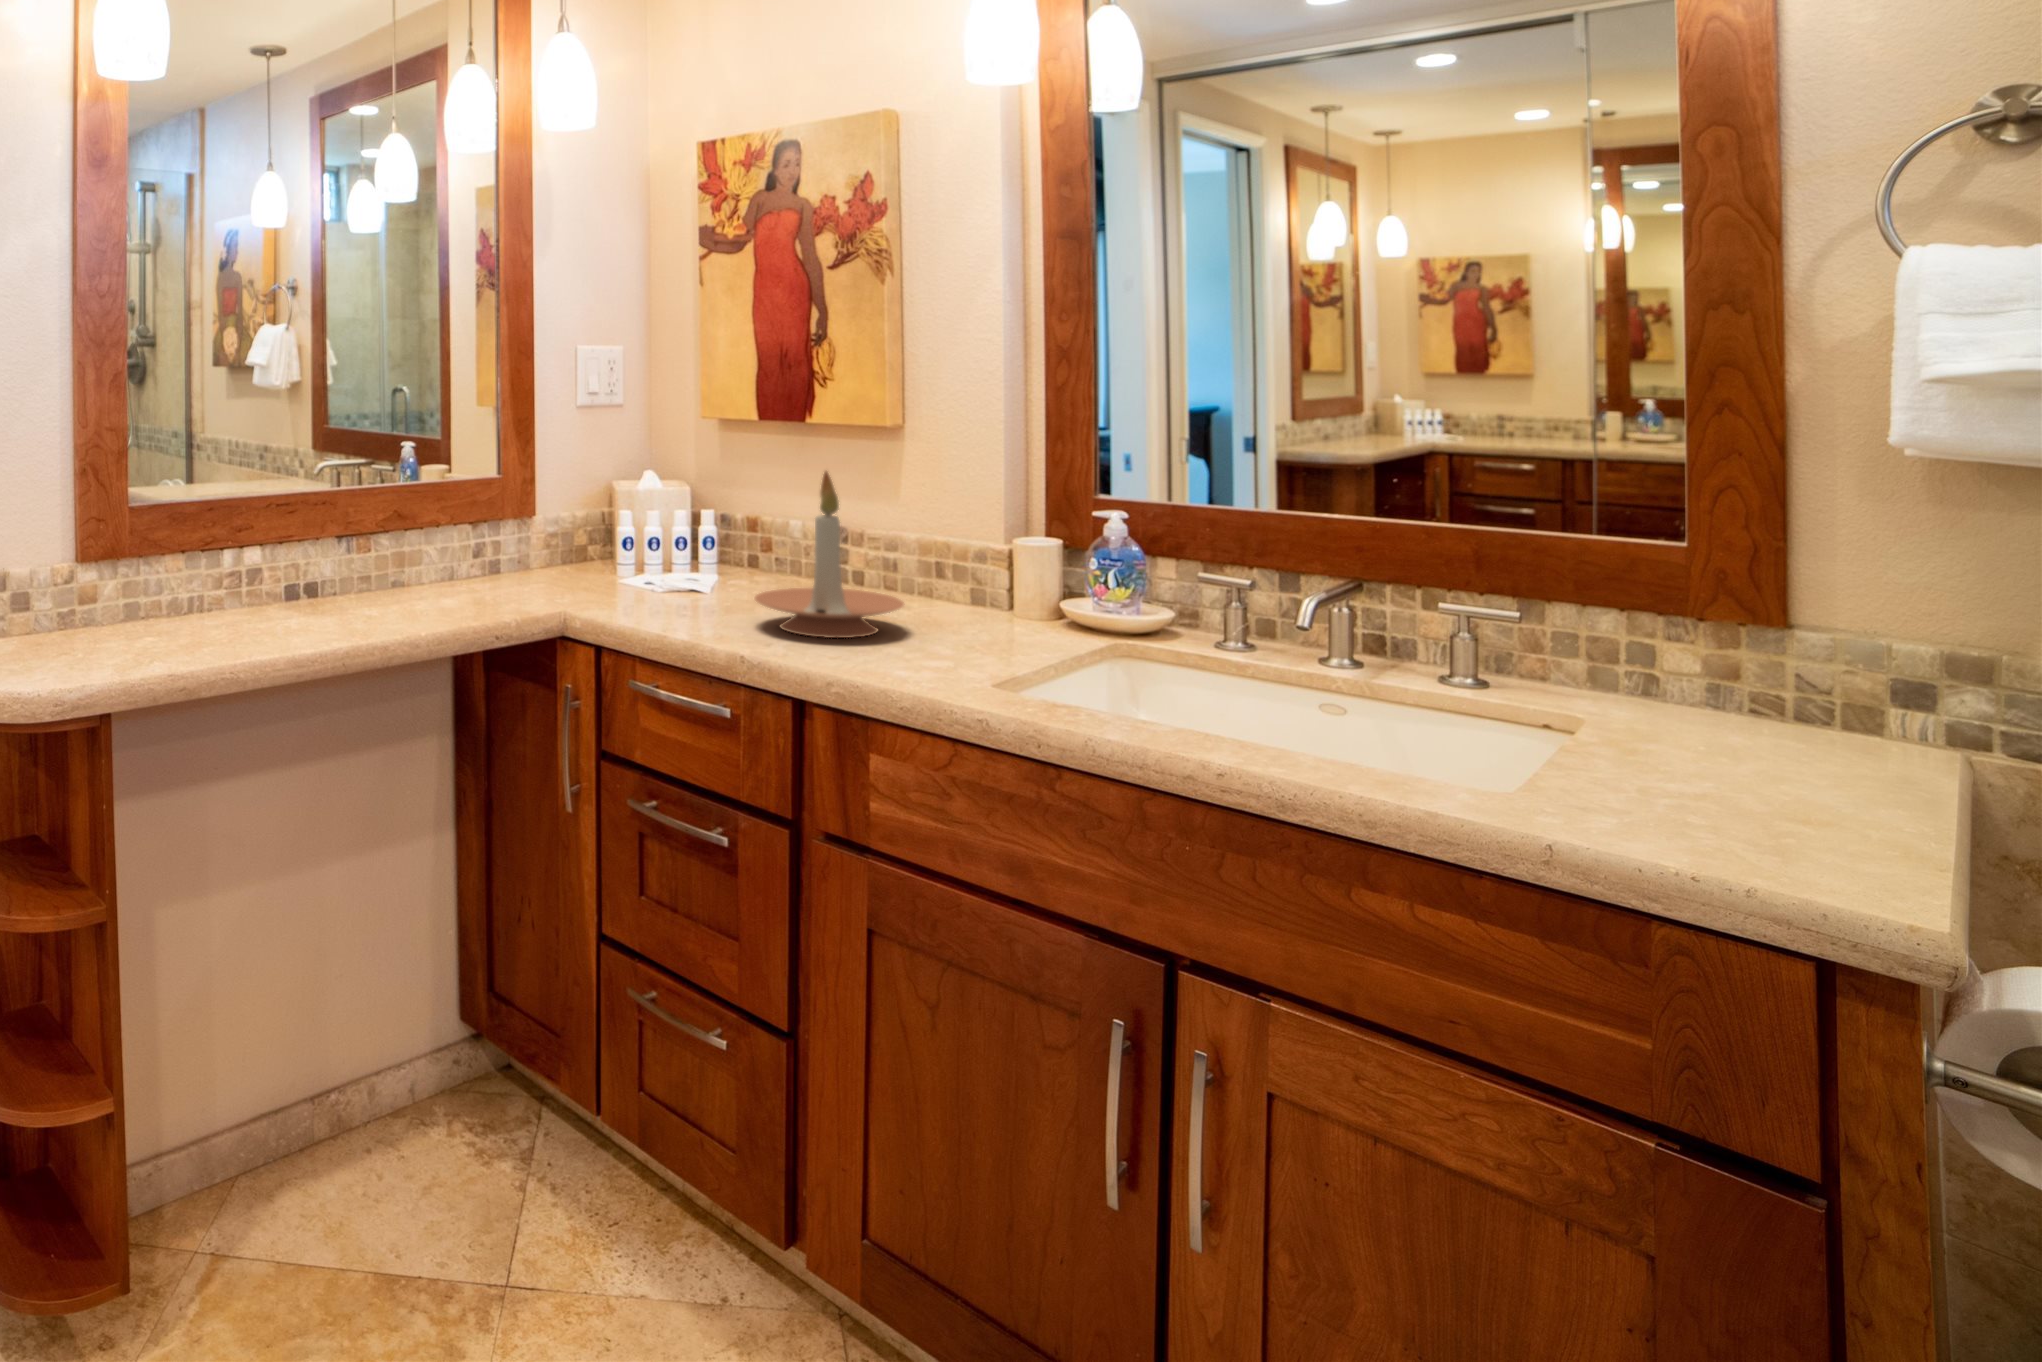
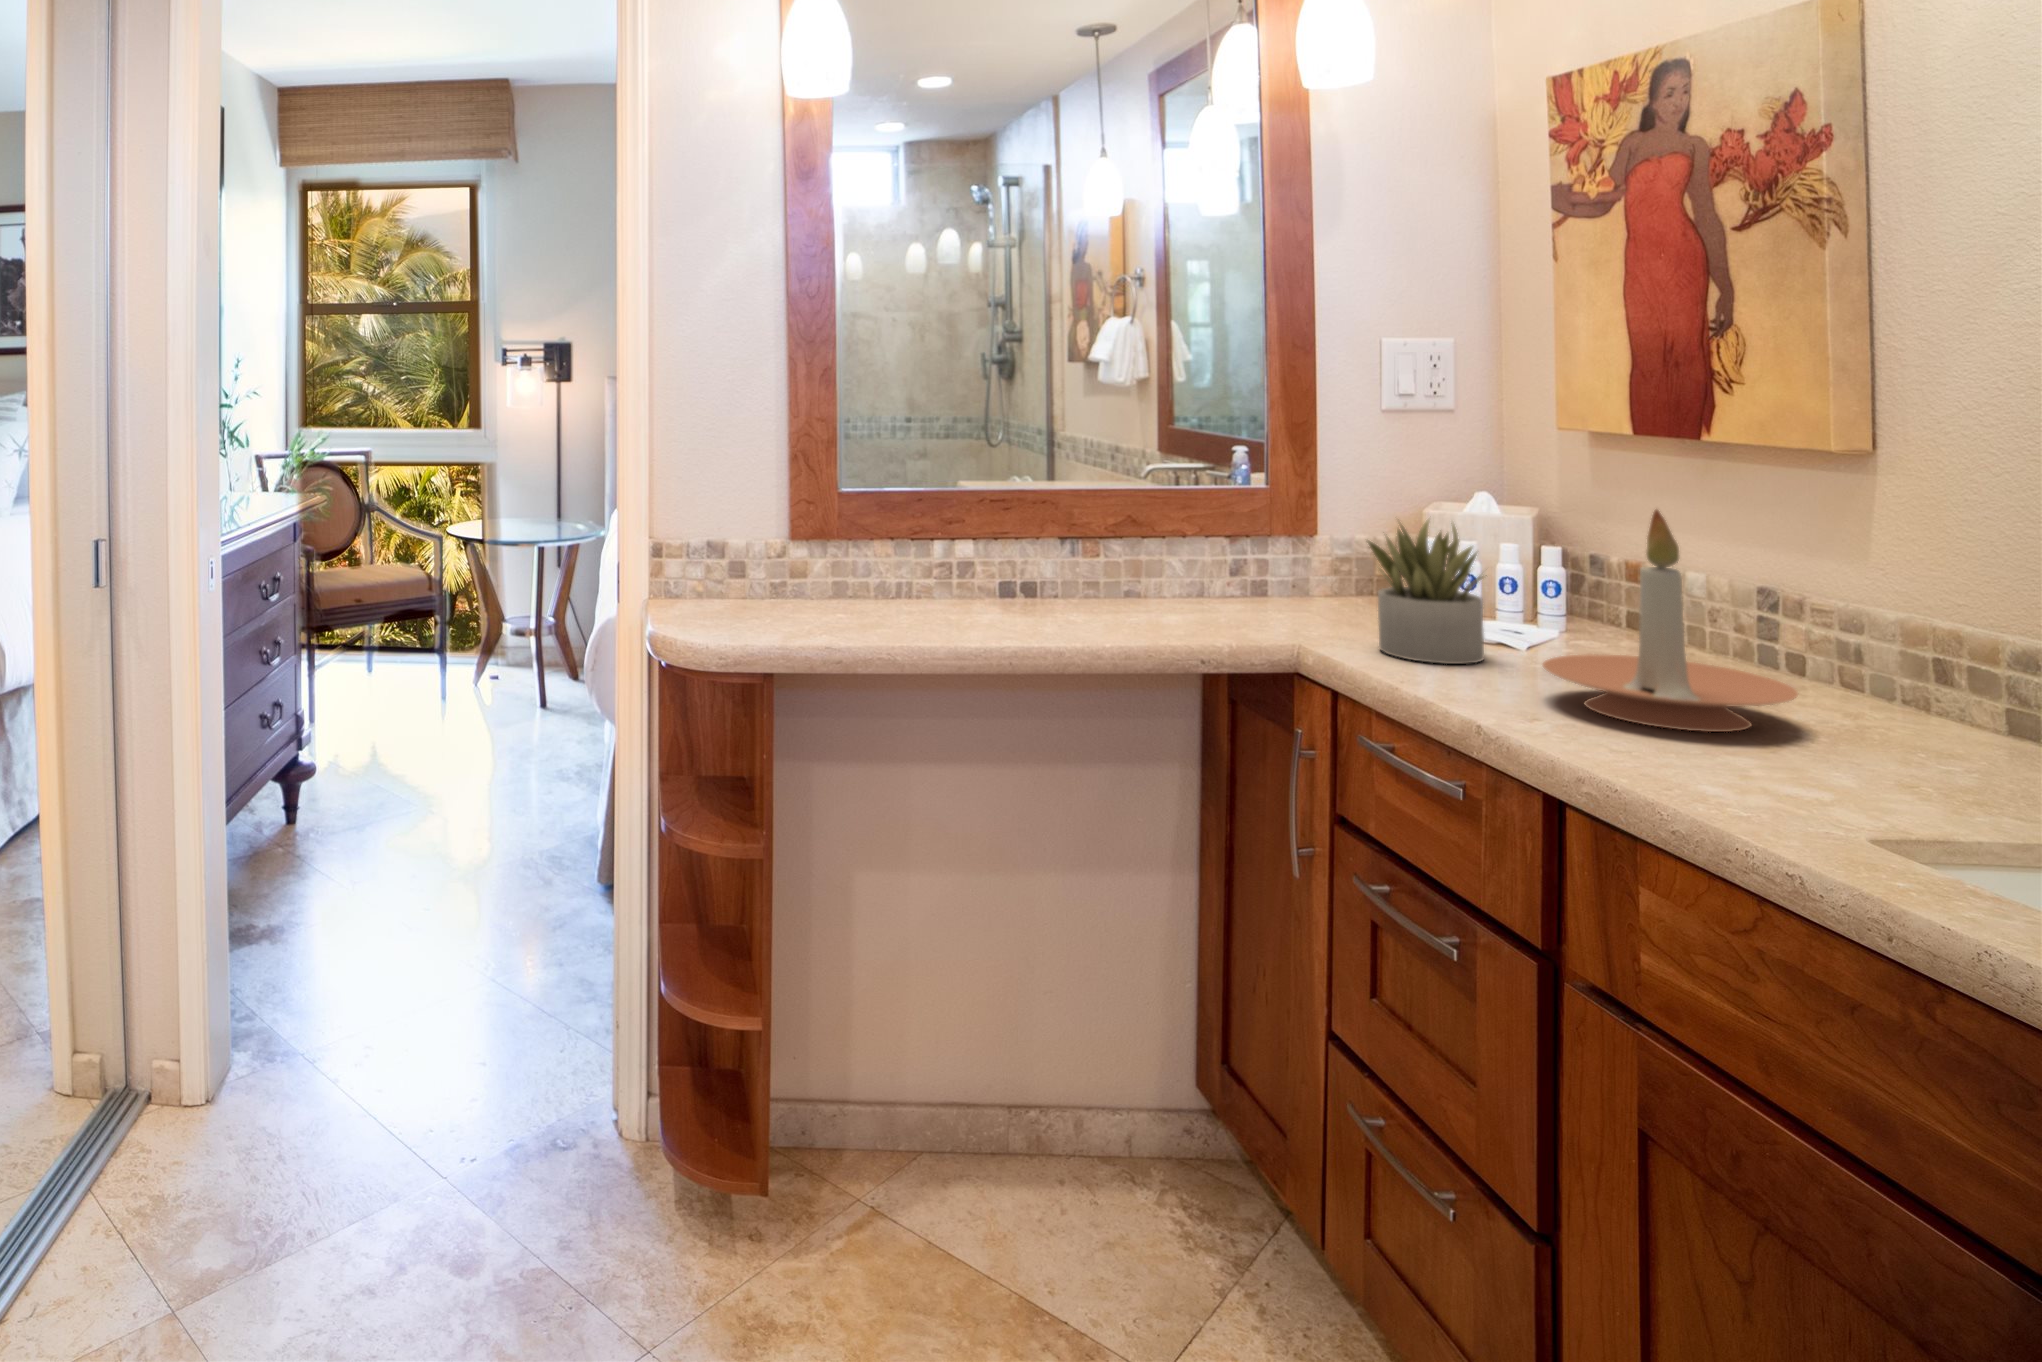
succulent plant: none [612,490,701,612] -> present [1368,519,1487,664]

